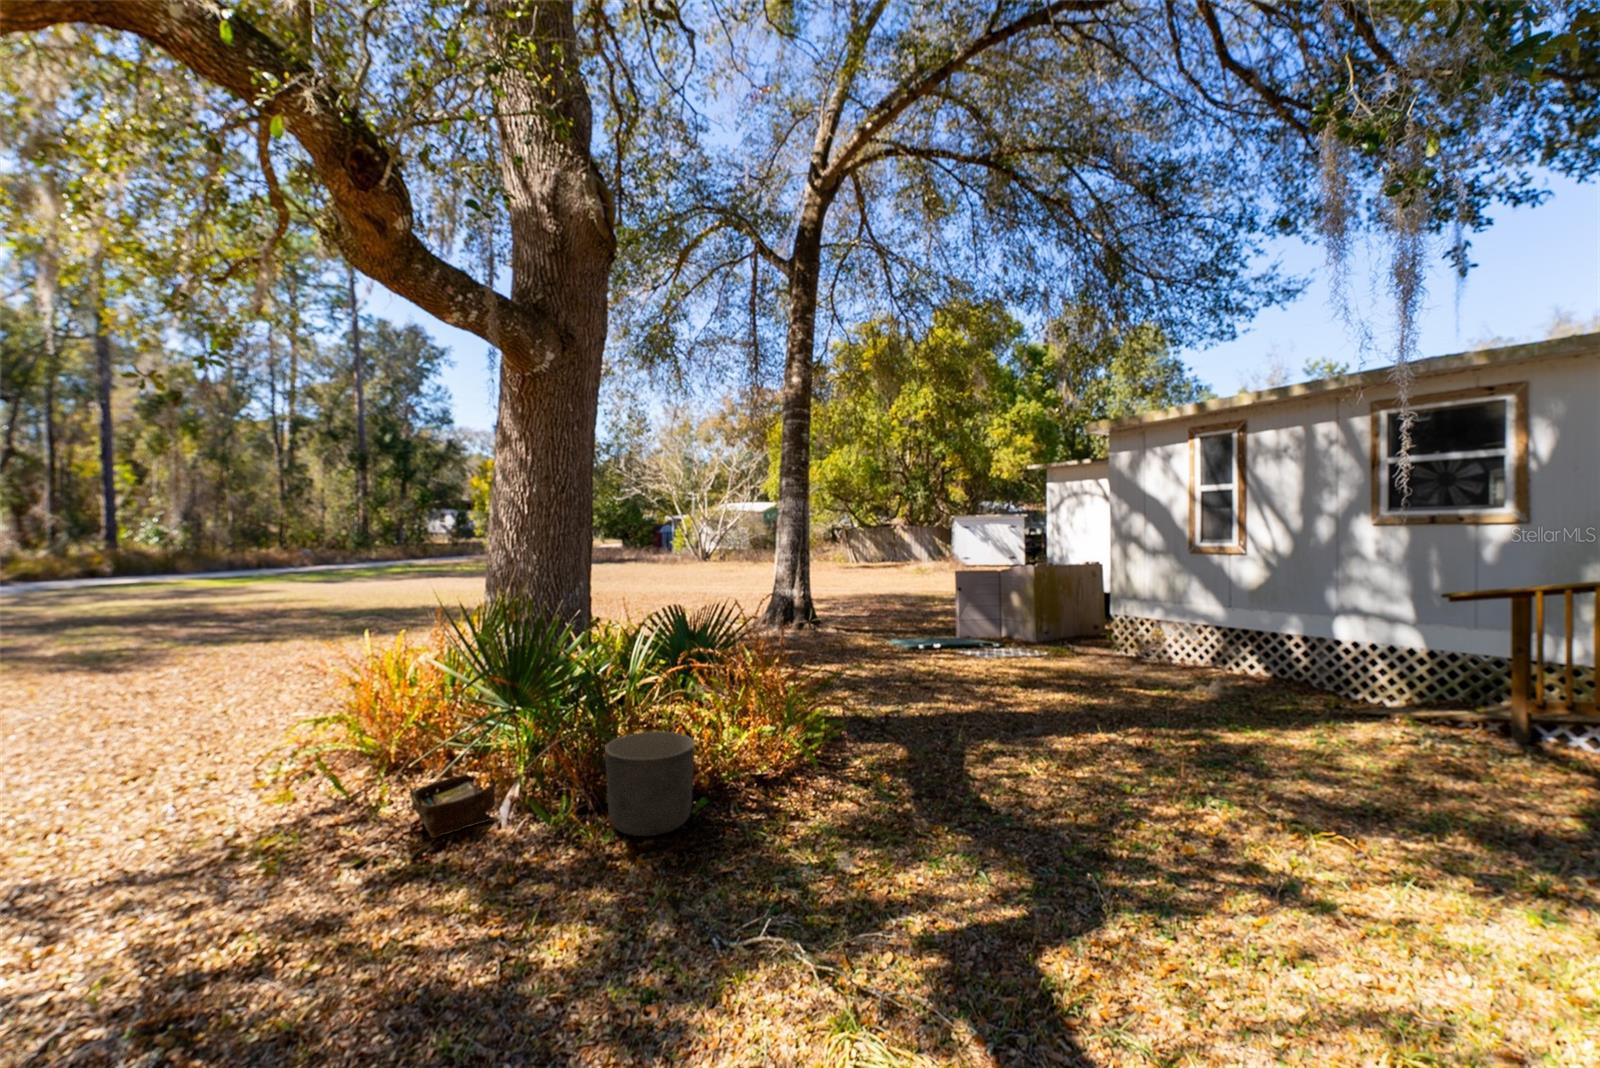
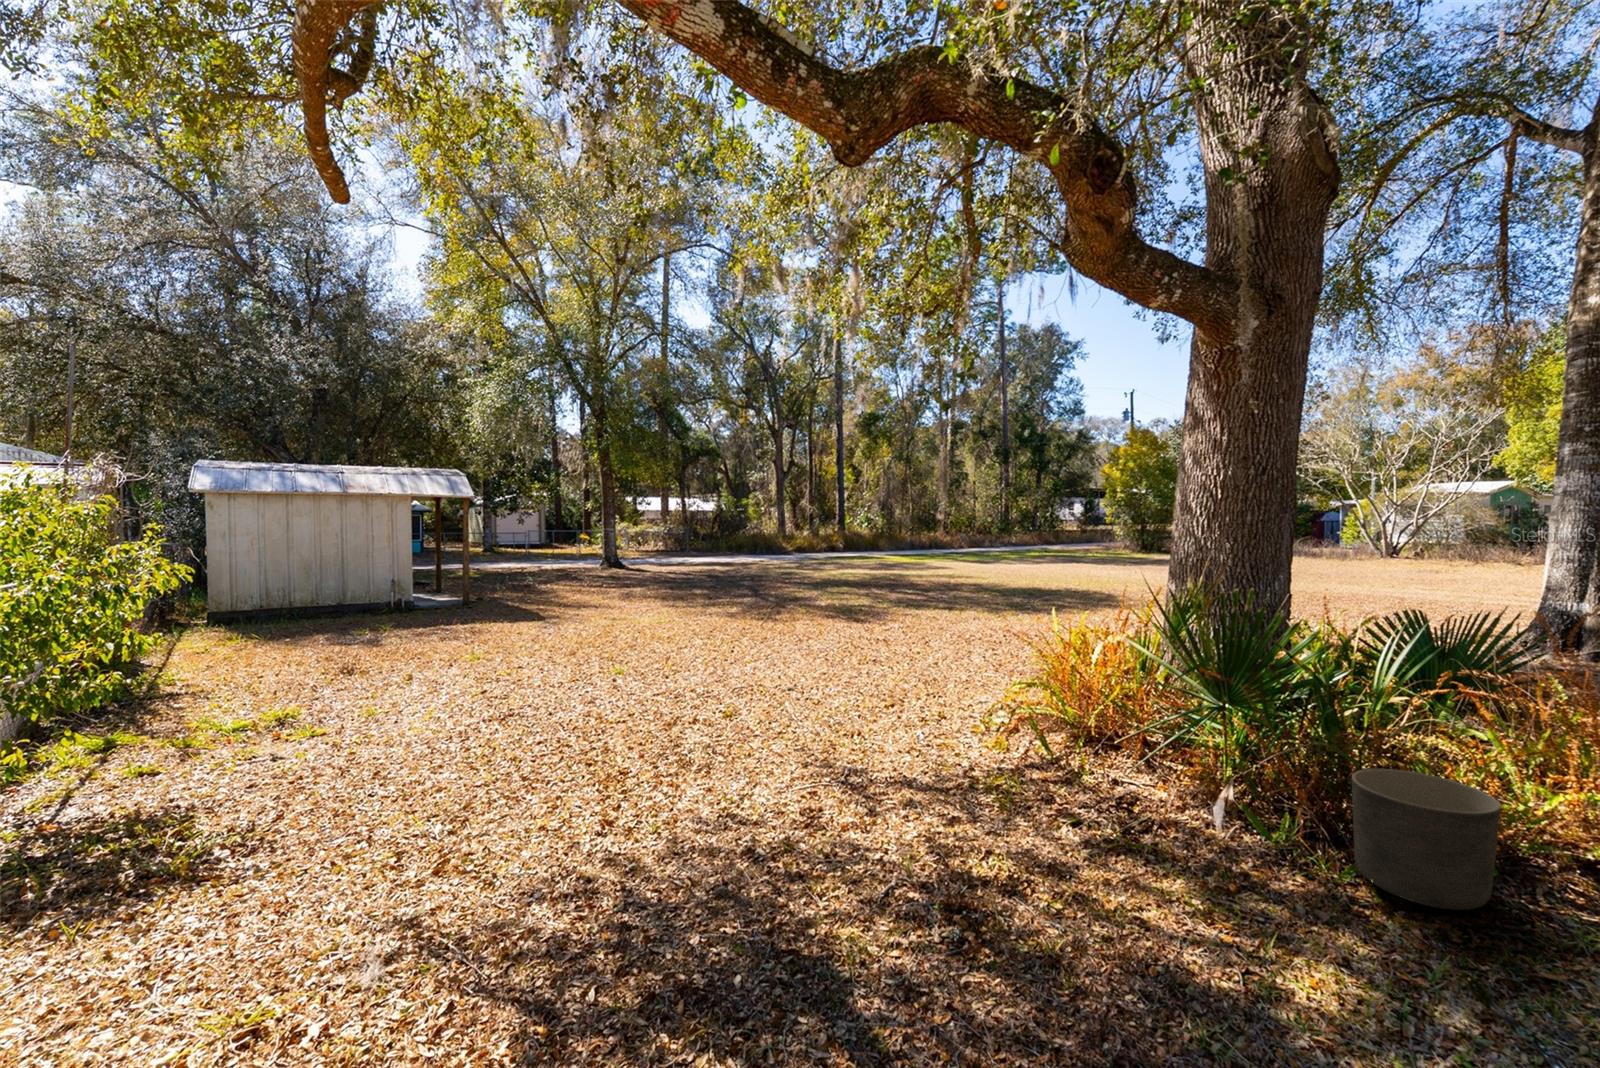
woven basket: present [409,764,496,838] -> none [1111,758,1200,819]

